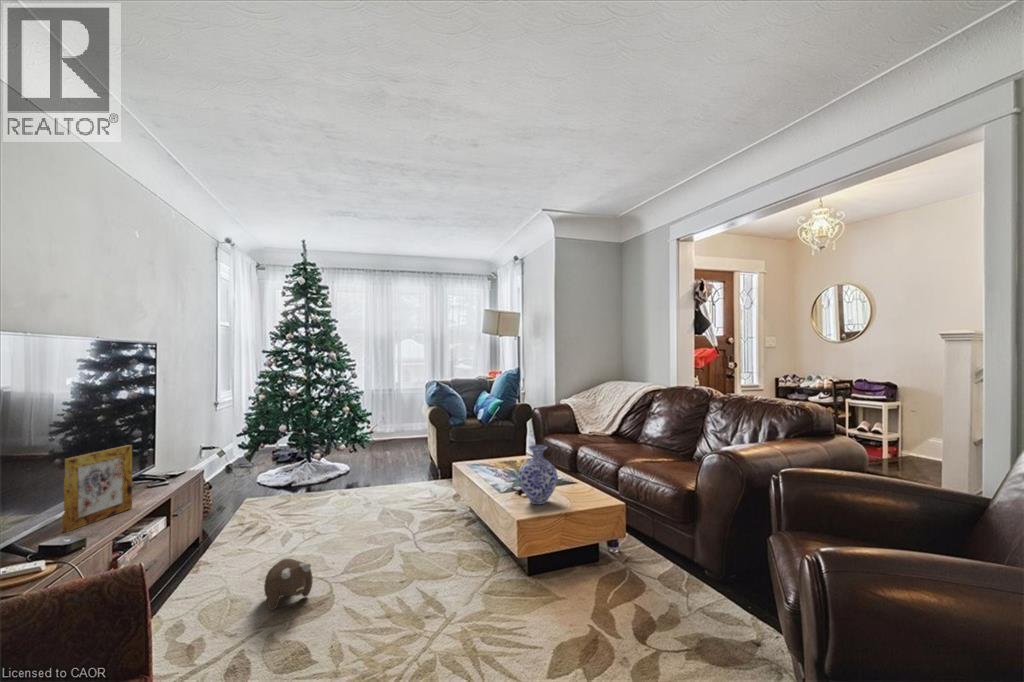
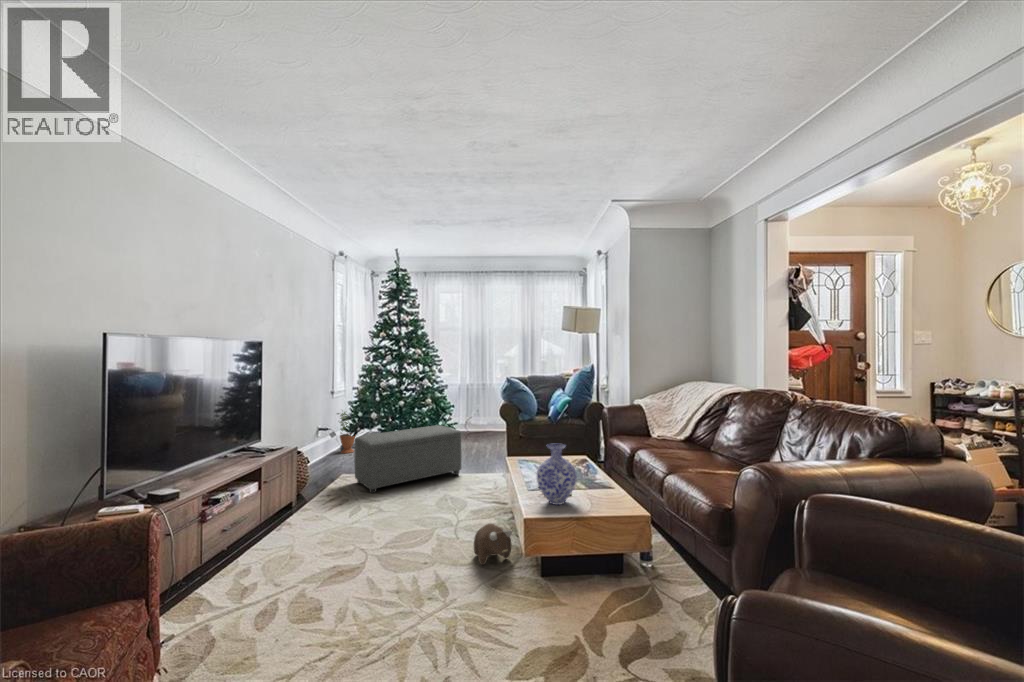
potted plant: none [221,424,246,476] -> present [337,412,355,453]
ottoman: none [267,436,391,518] -> present [354,425,462,493]
picture frame: present [62,445,132,532] -> none [171,421,225,485]
plush toy: present [264,559,313,610] -> present [474,524,512,565]

